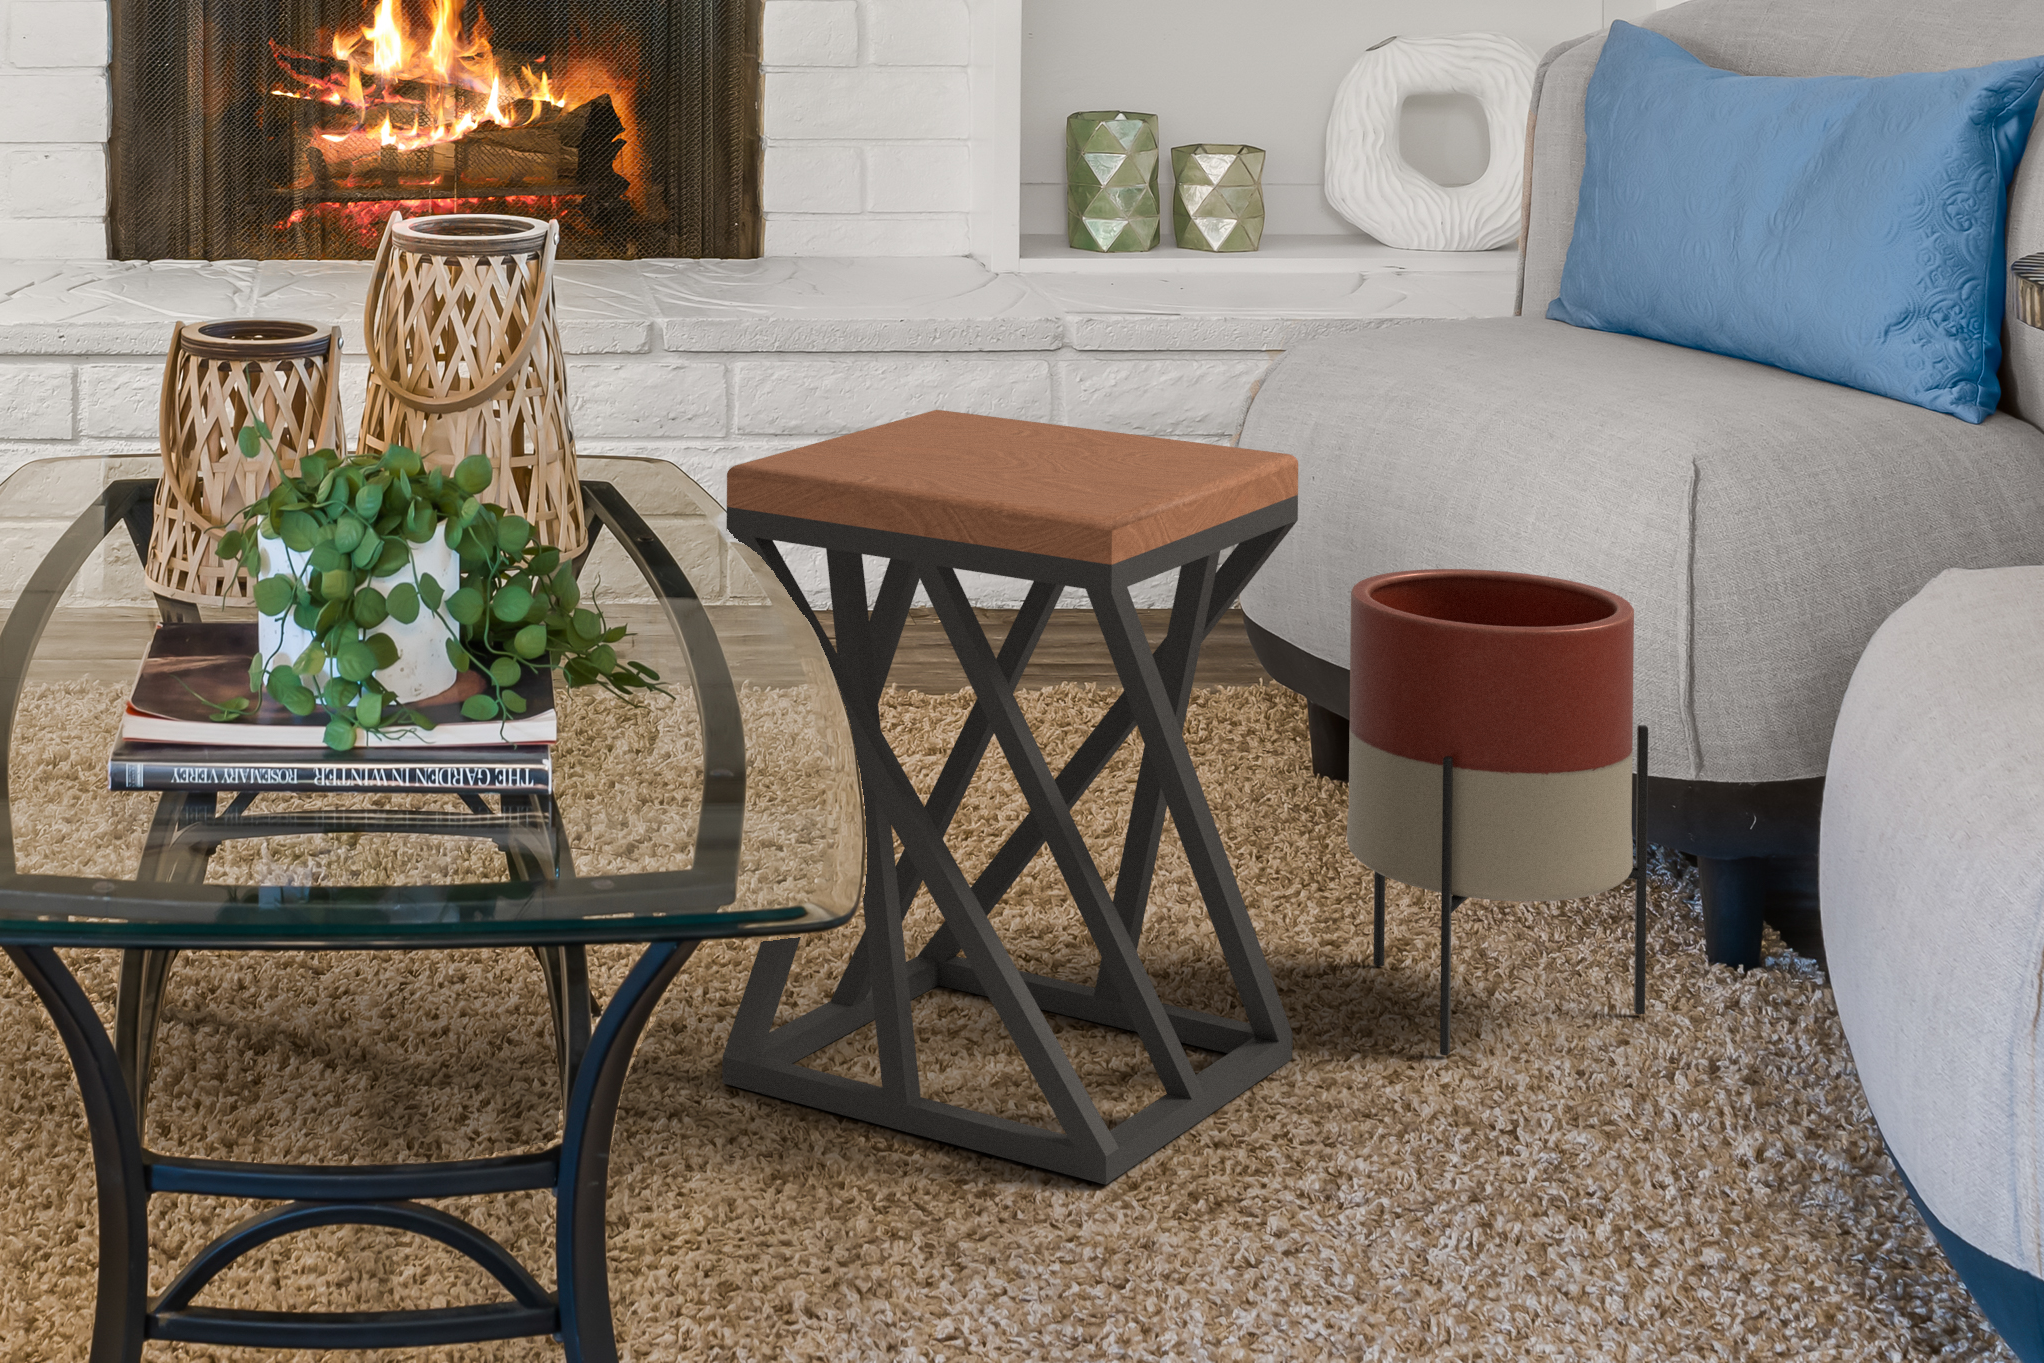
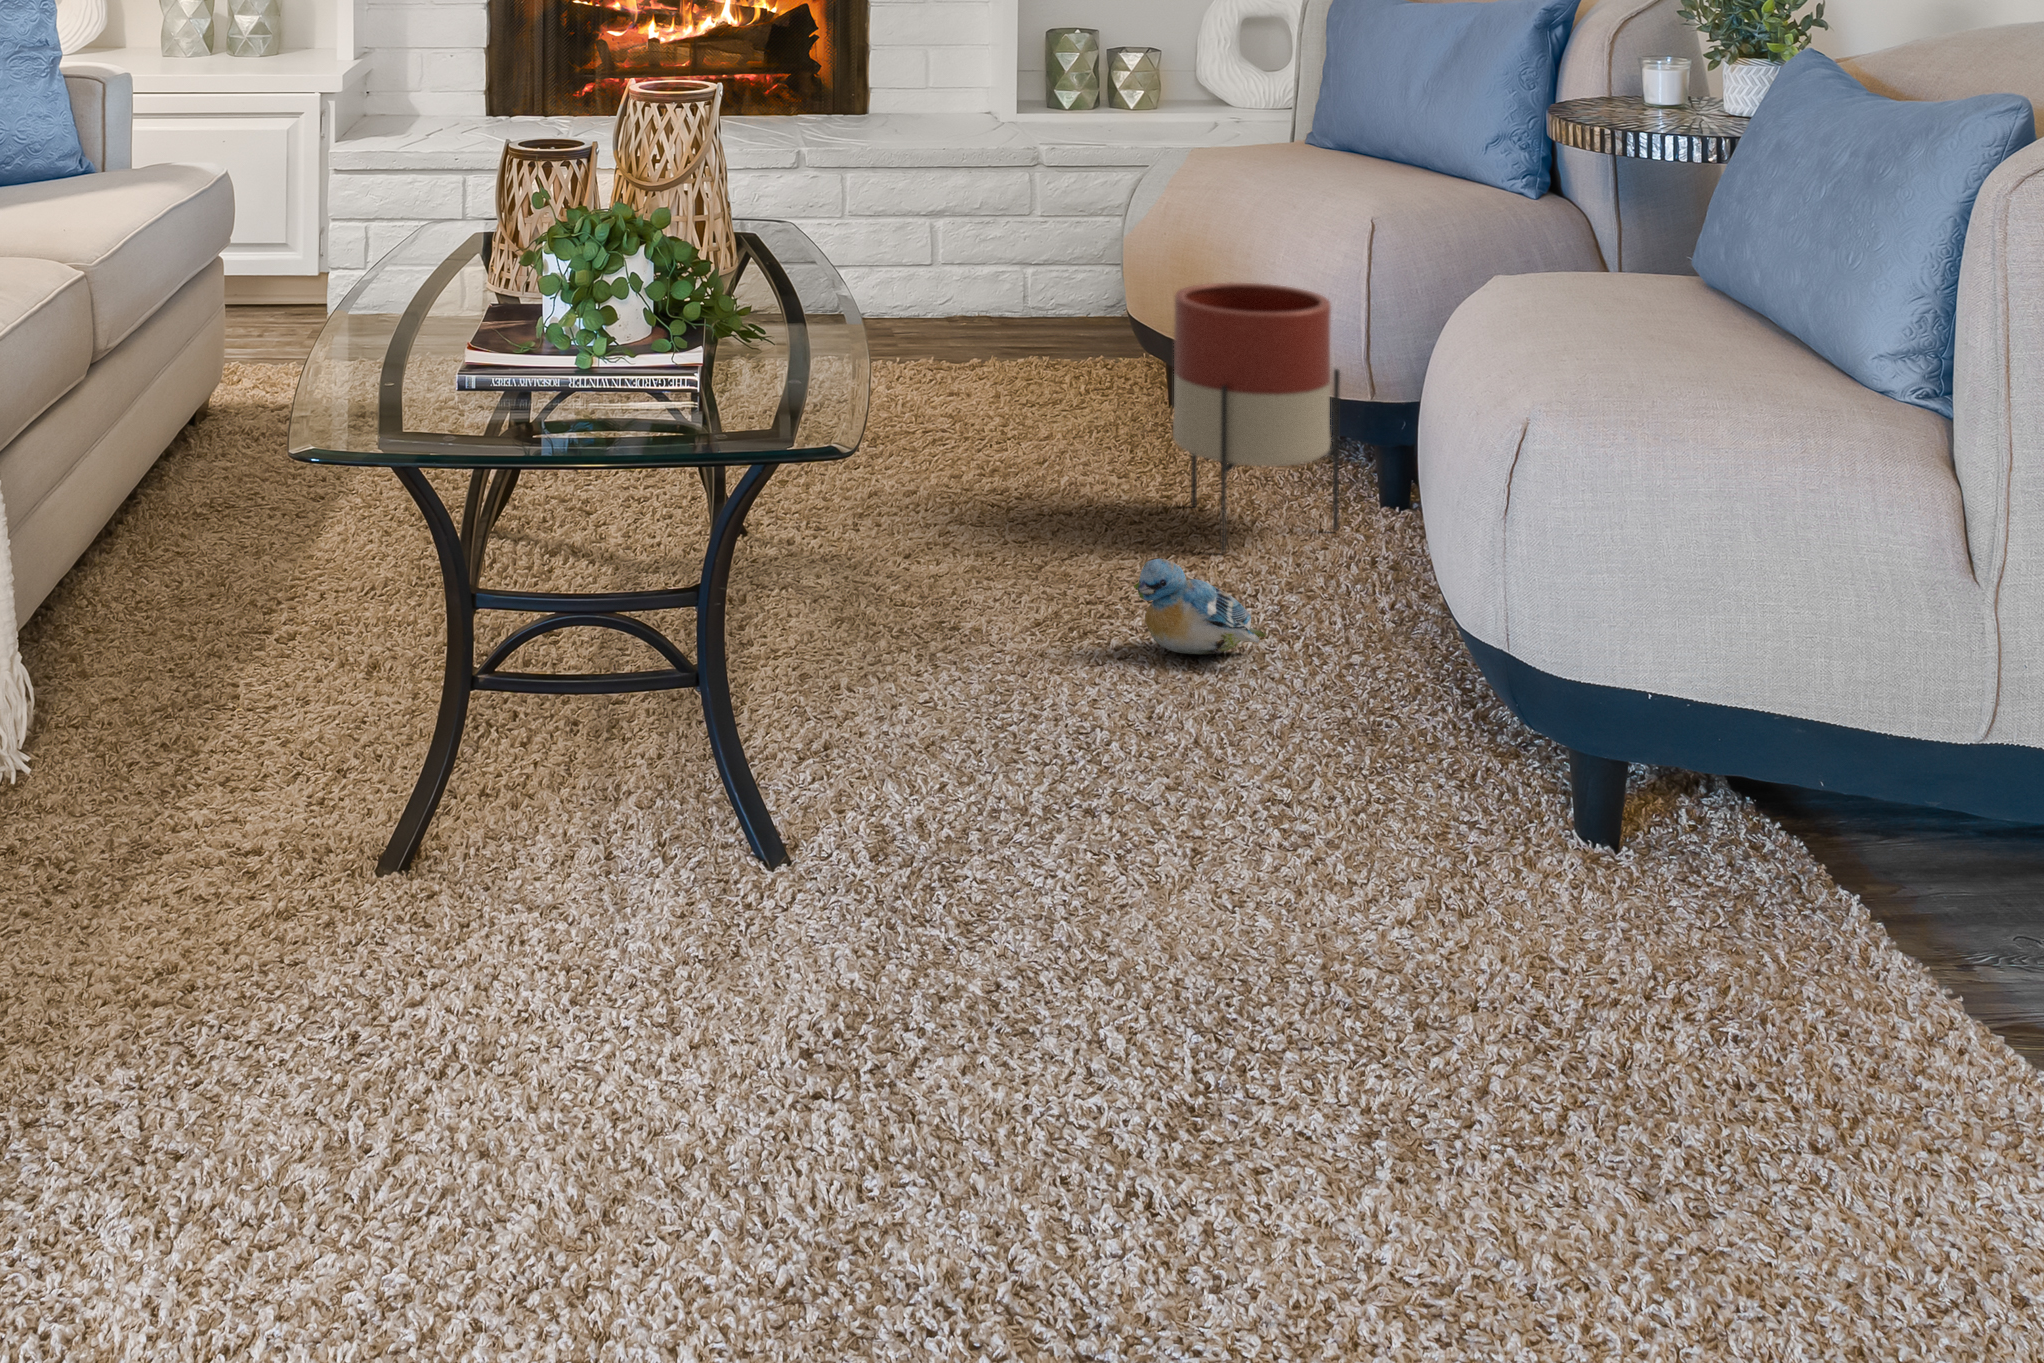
stool: present [722,410,1298,1185] -> none [817,193,1140,620]
plush toy: none [1312,1082,1552,1255] -> present [1134,559,1266,655]

